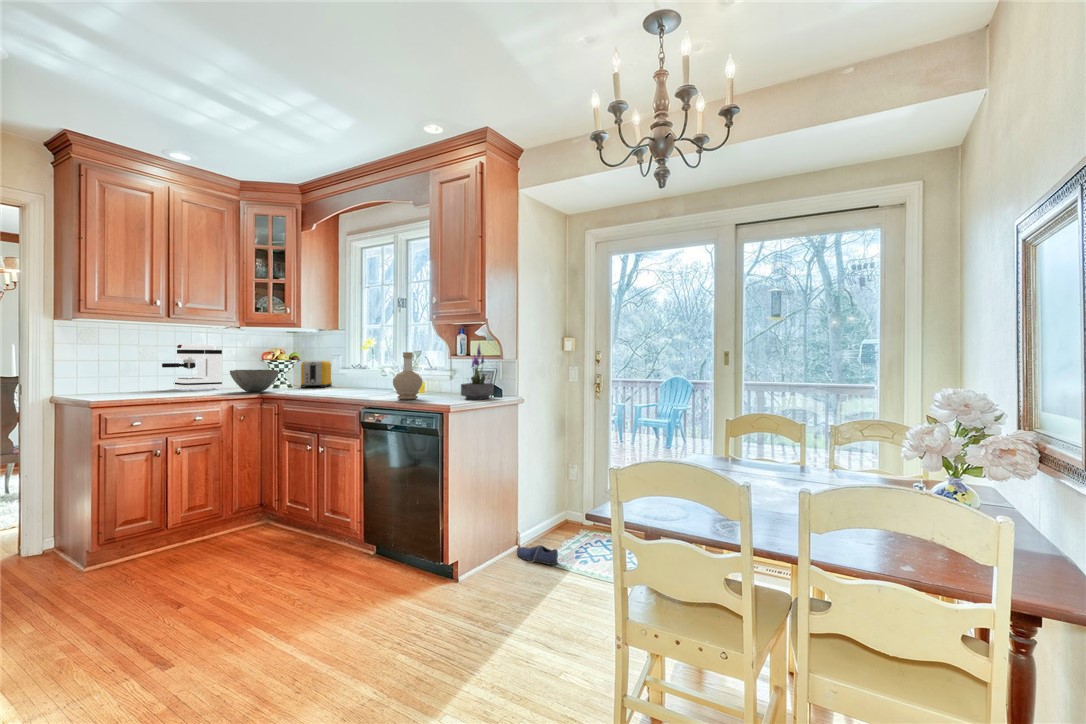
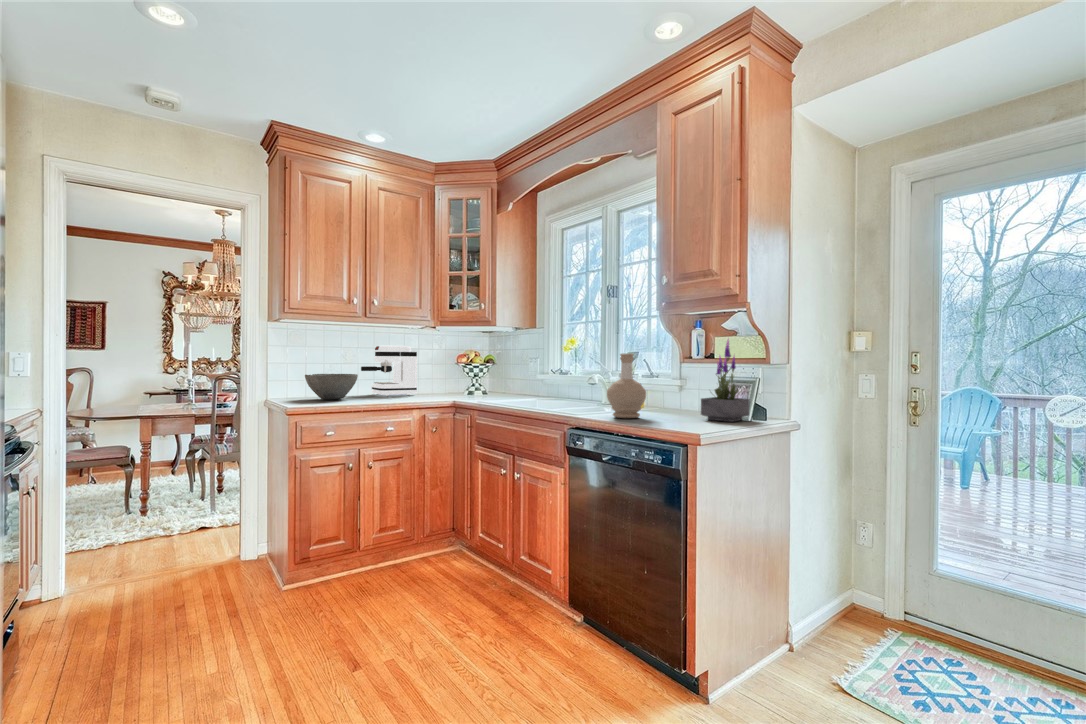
toaster: present [301,361,332,387] -> none [496,364,529,396]
bowl: present [230,370,279,392] -> present [305,374,358,400]
shoe: present [517,545,558,565] -> none [787,648,862,691]

